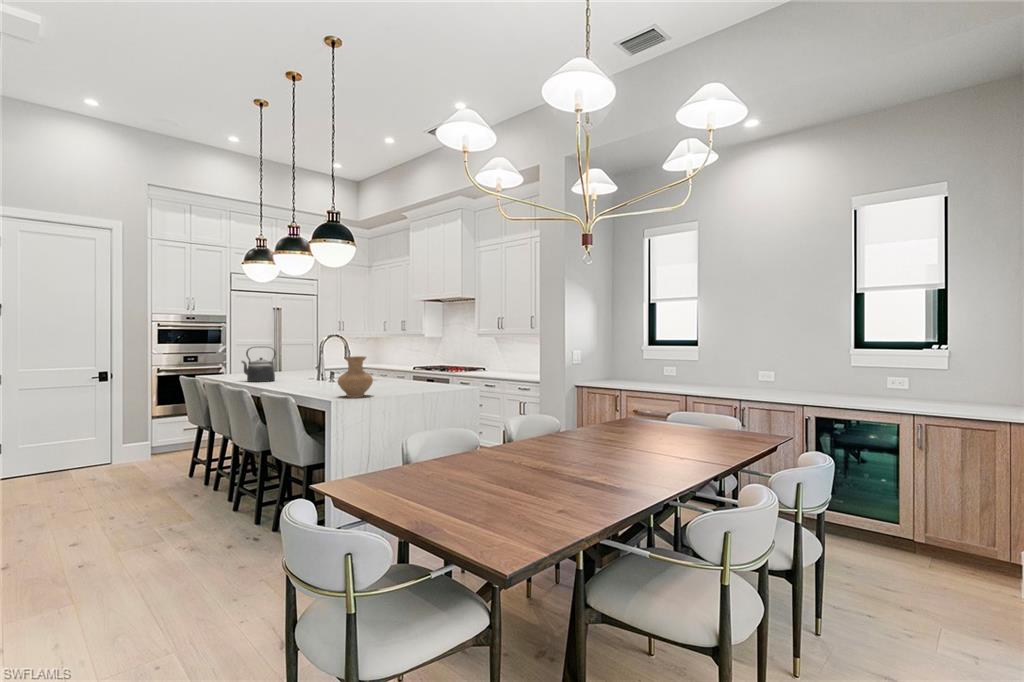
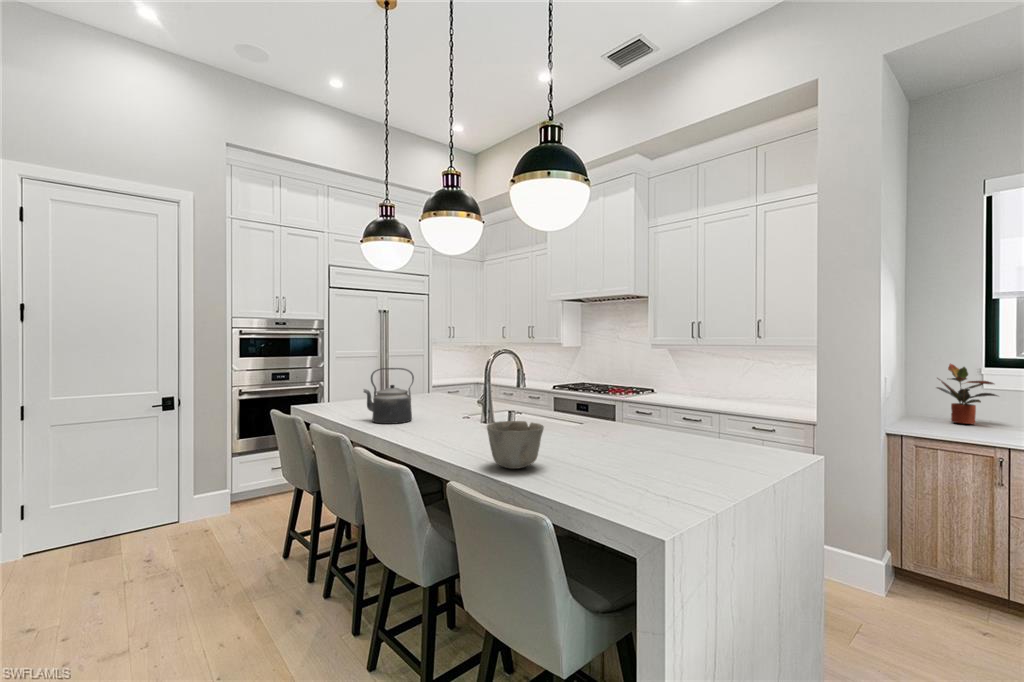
potted plant: none [614,343,646,380] -> present [937,363,997,424]
vase: present [338,356,373,397] -> none [607,405,680,496]
ceramic bowl: none [290,369,323,393] -> present [487,421,544,469]

